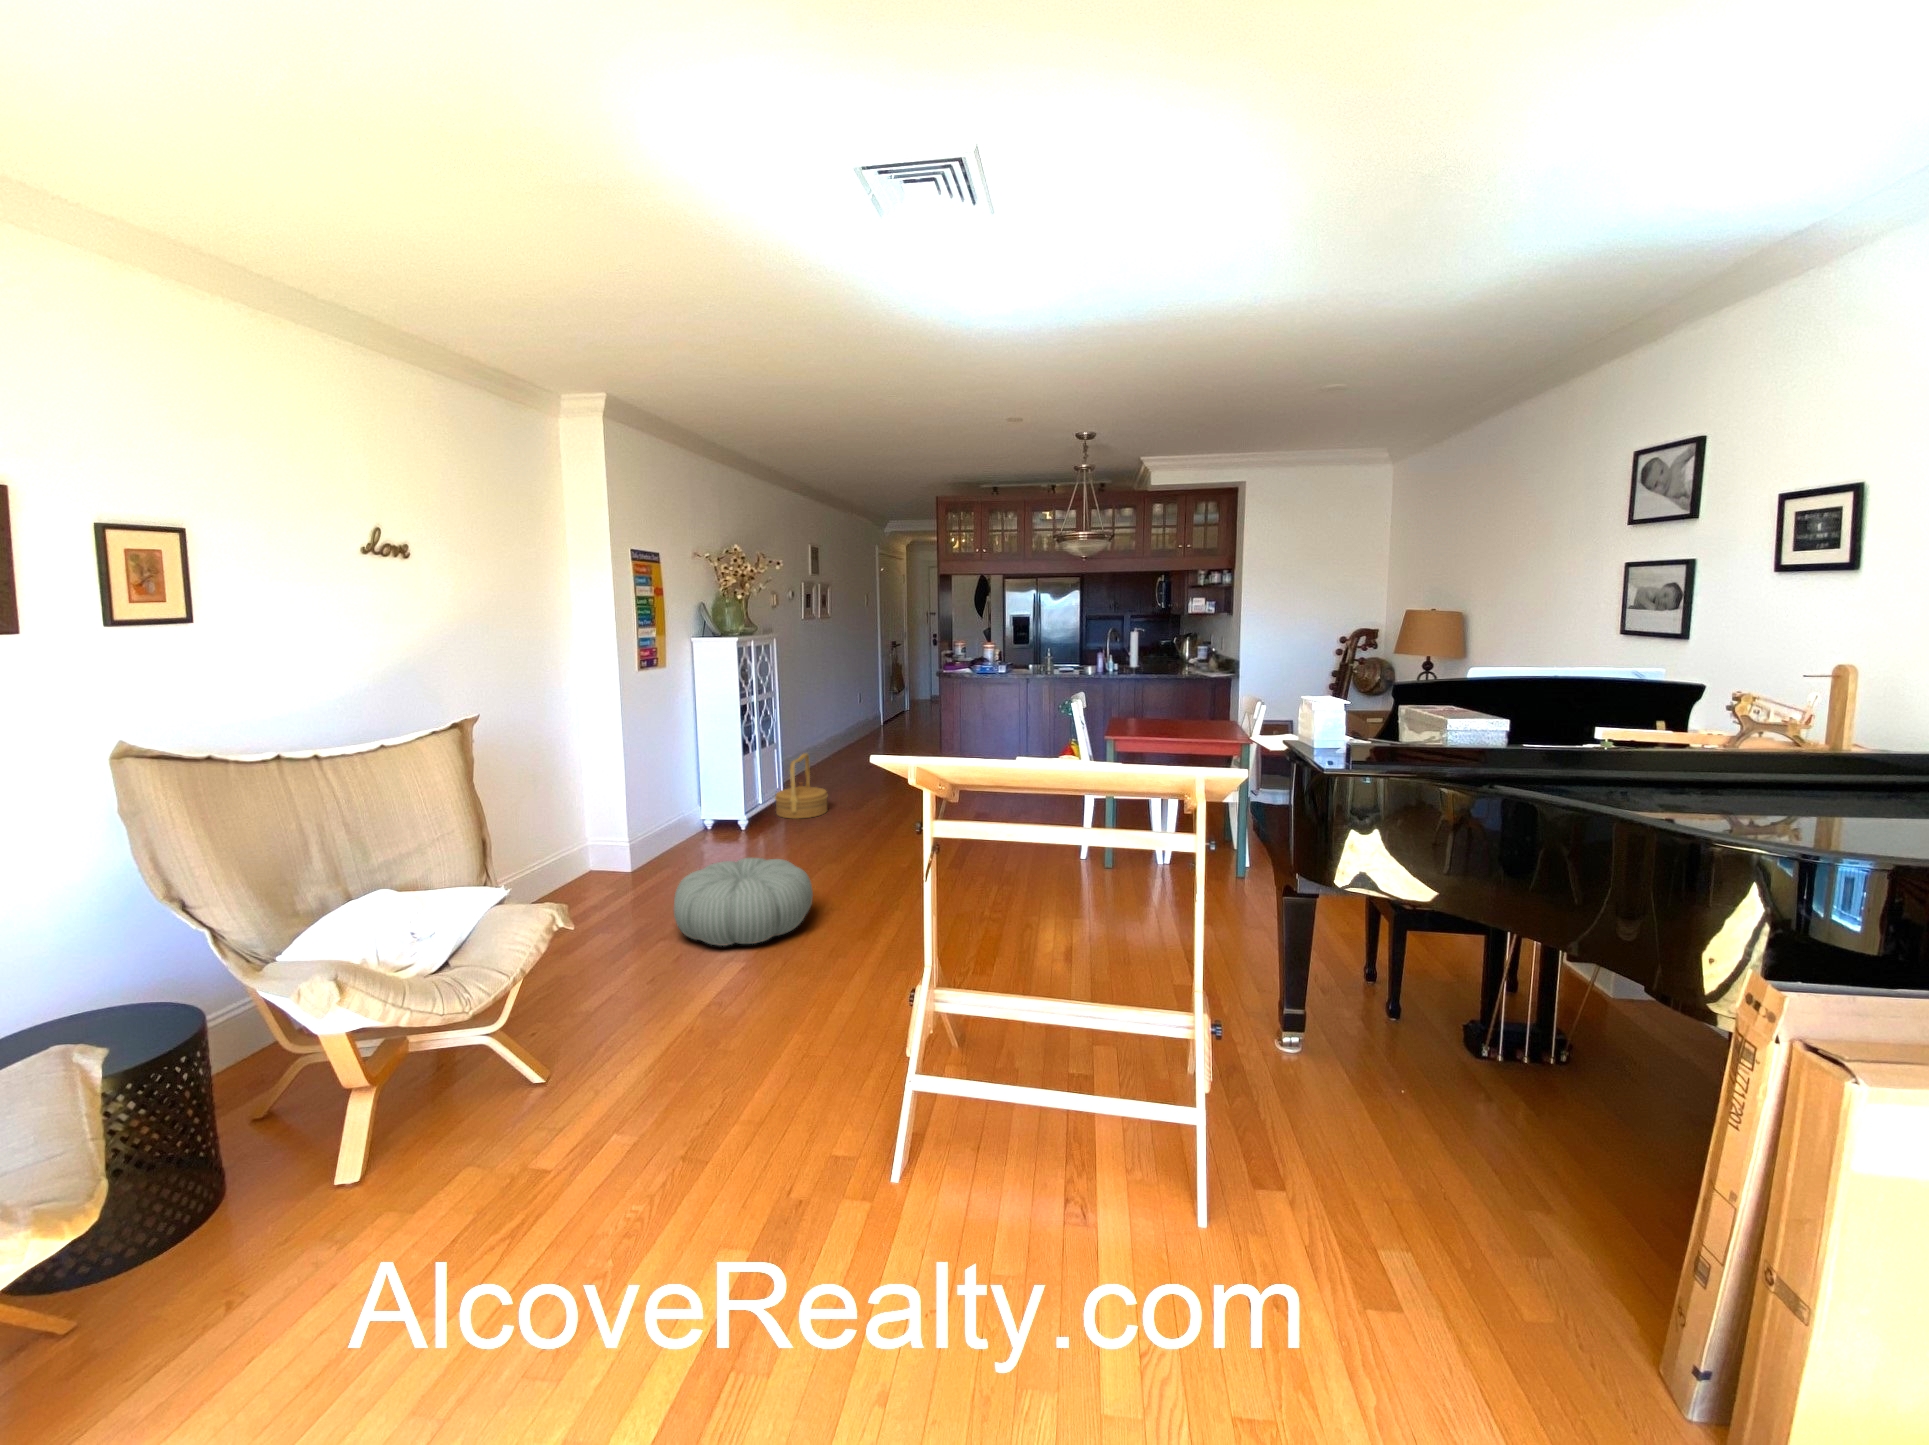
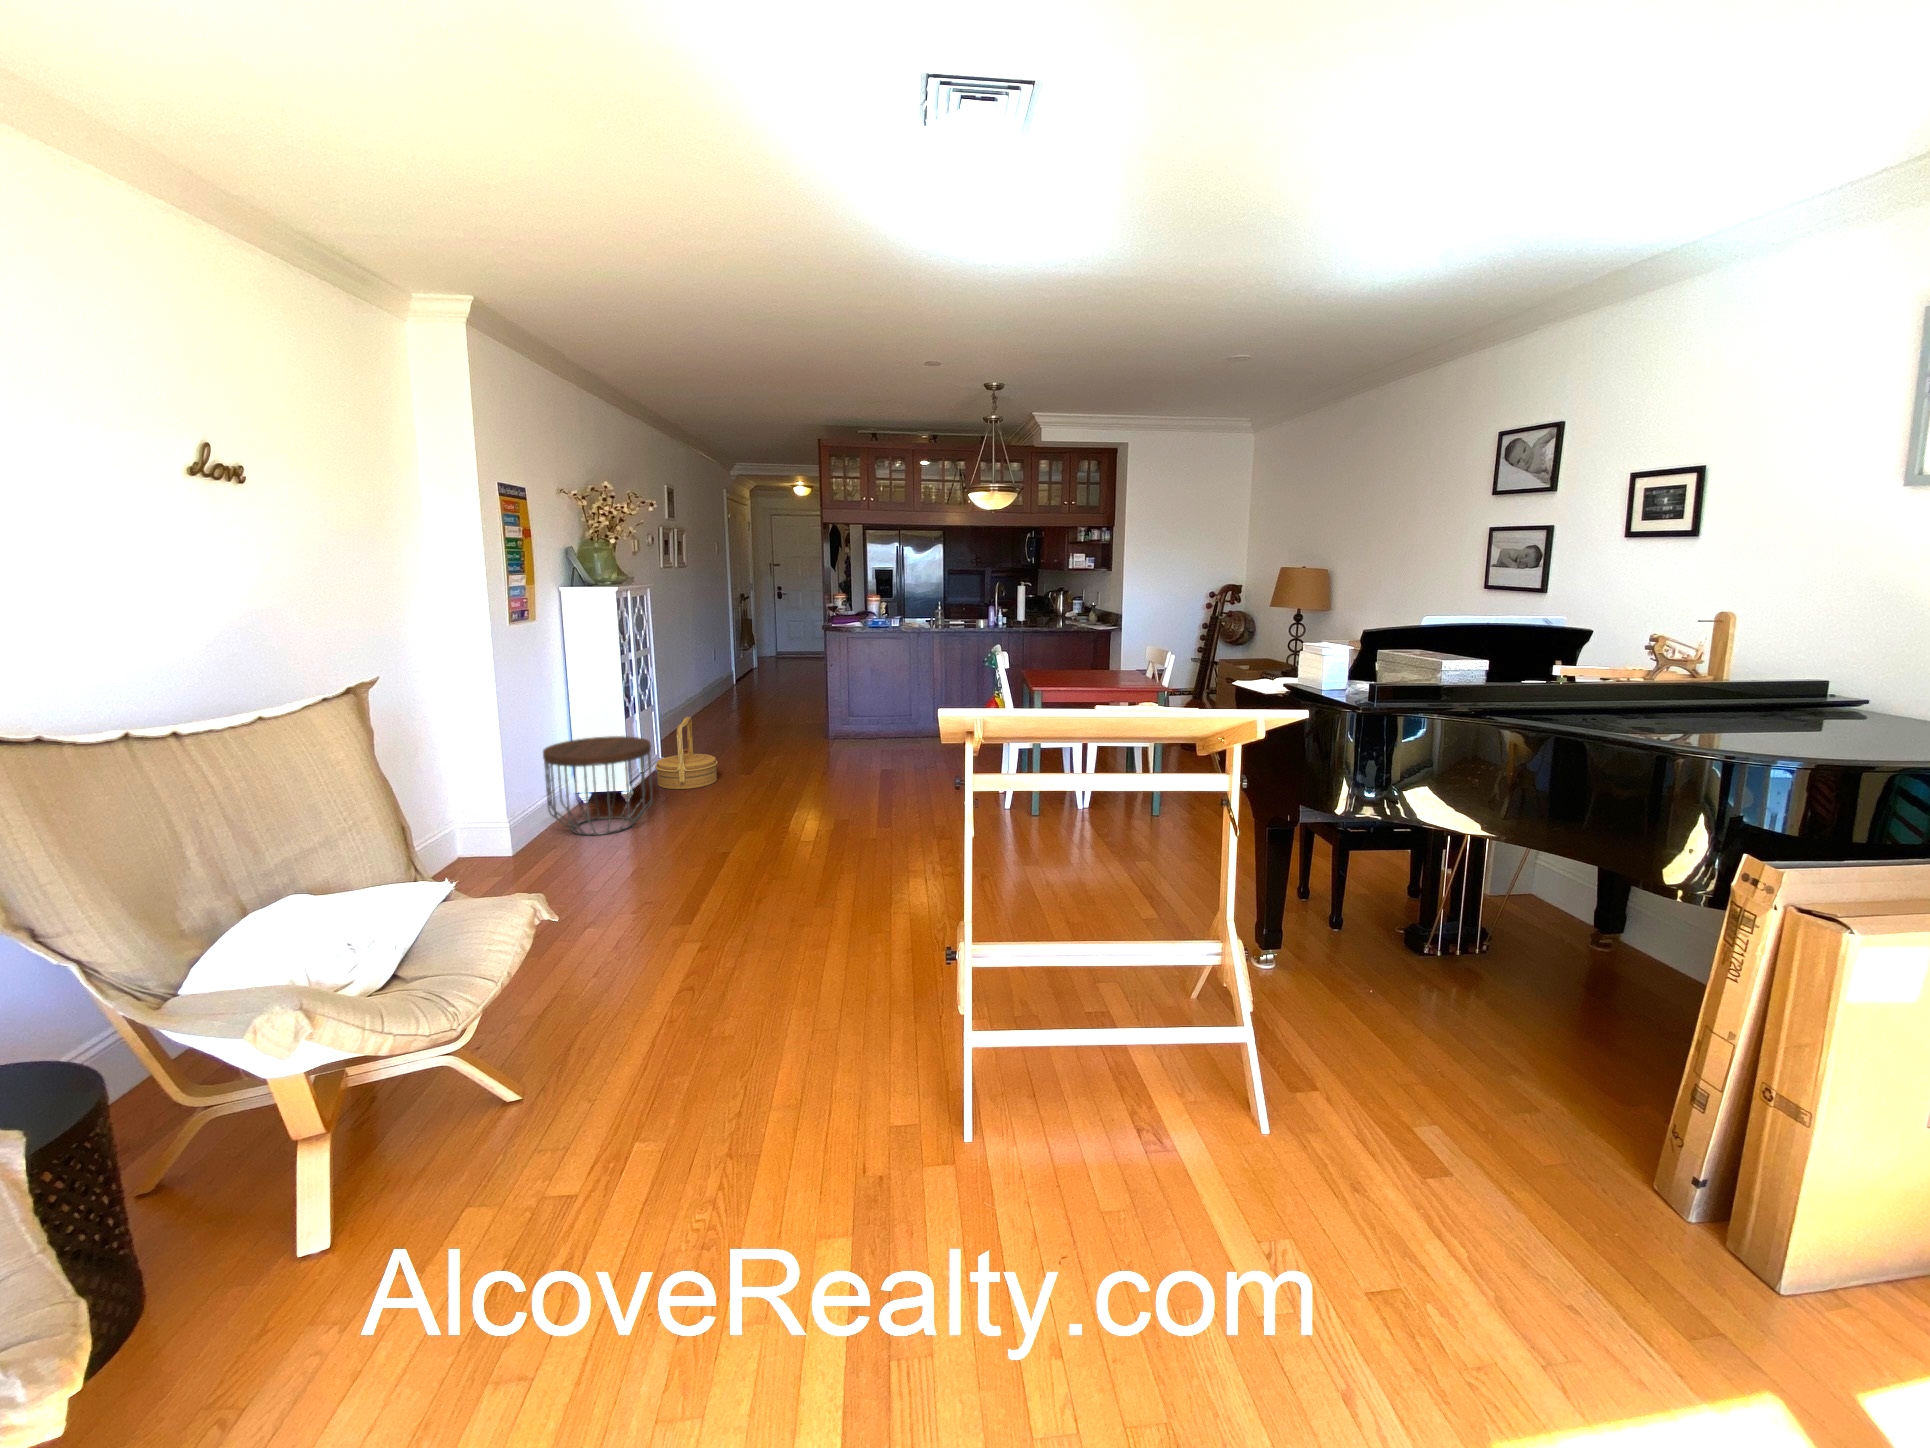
side table: none [667,769,758,856] -> present [543,736,653,835]
pouf: present [674,858,813,946] -> none [599,831,759,930]

